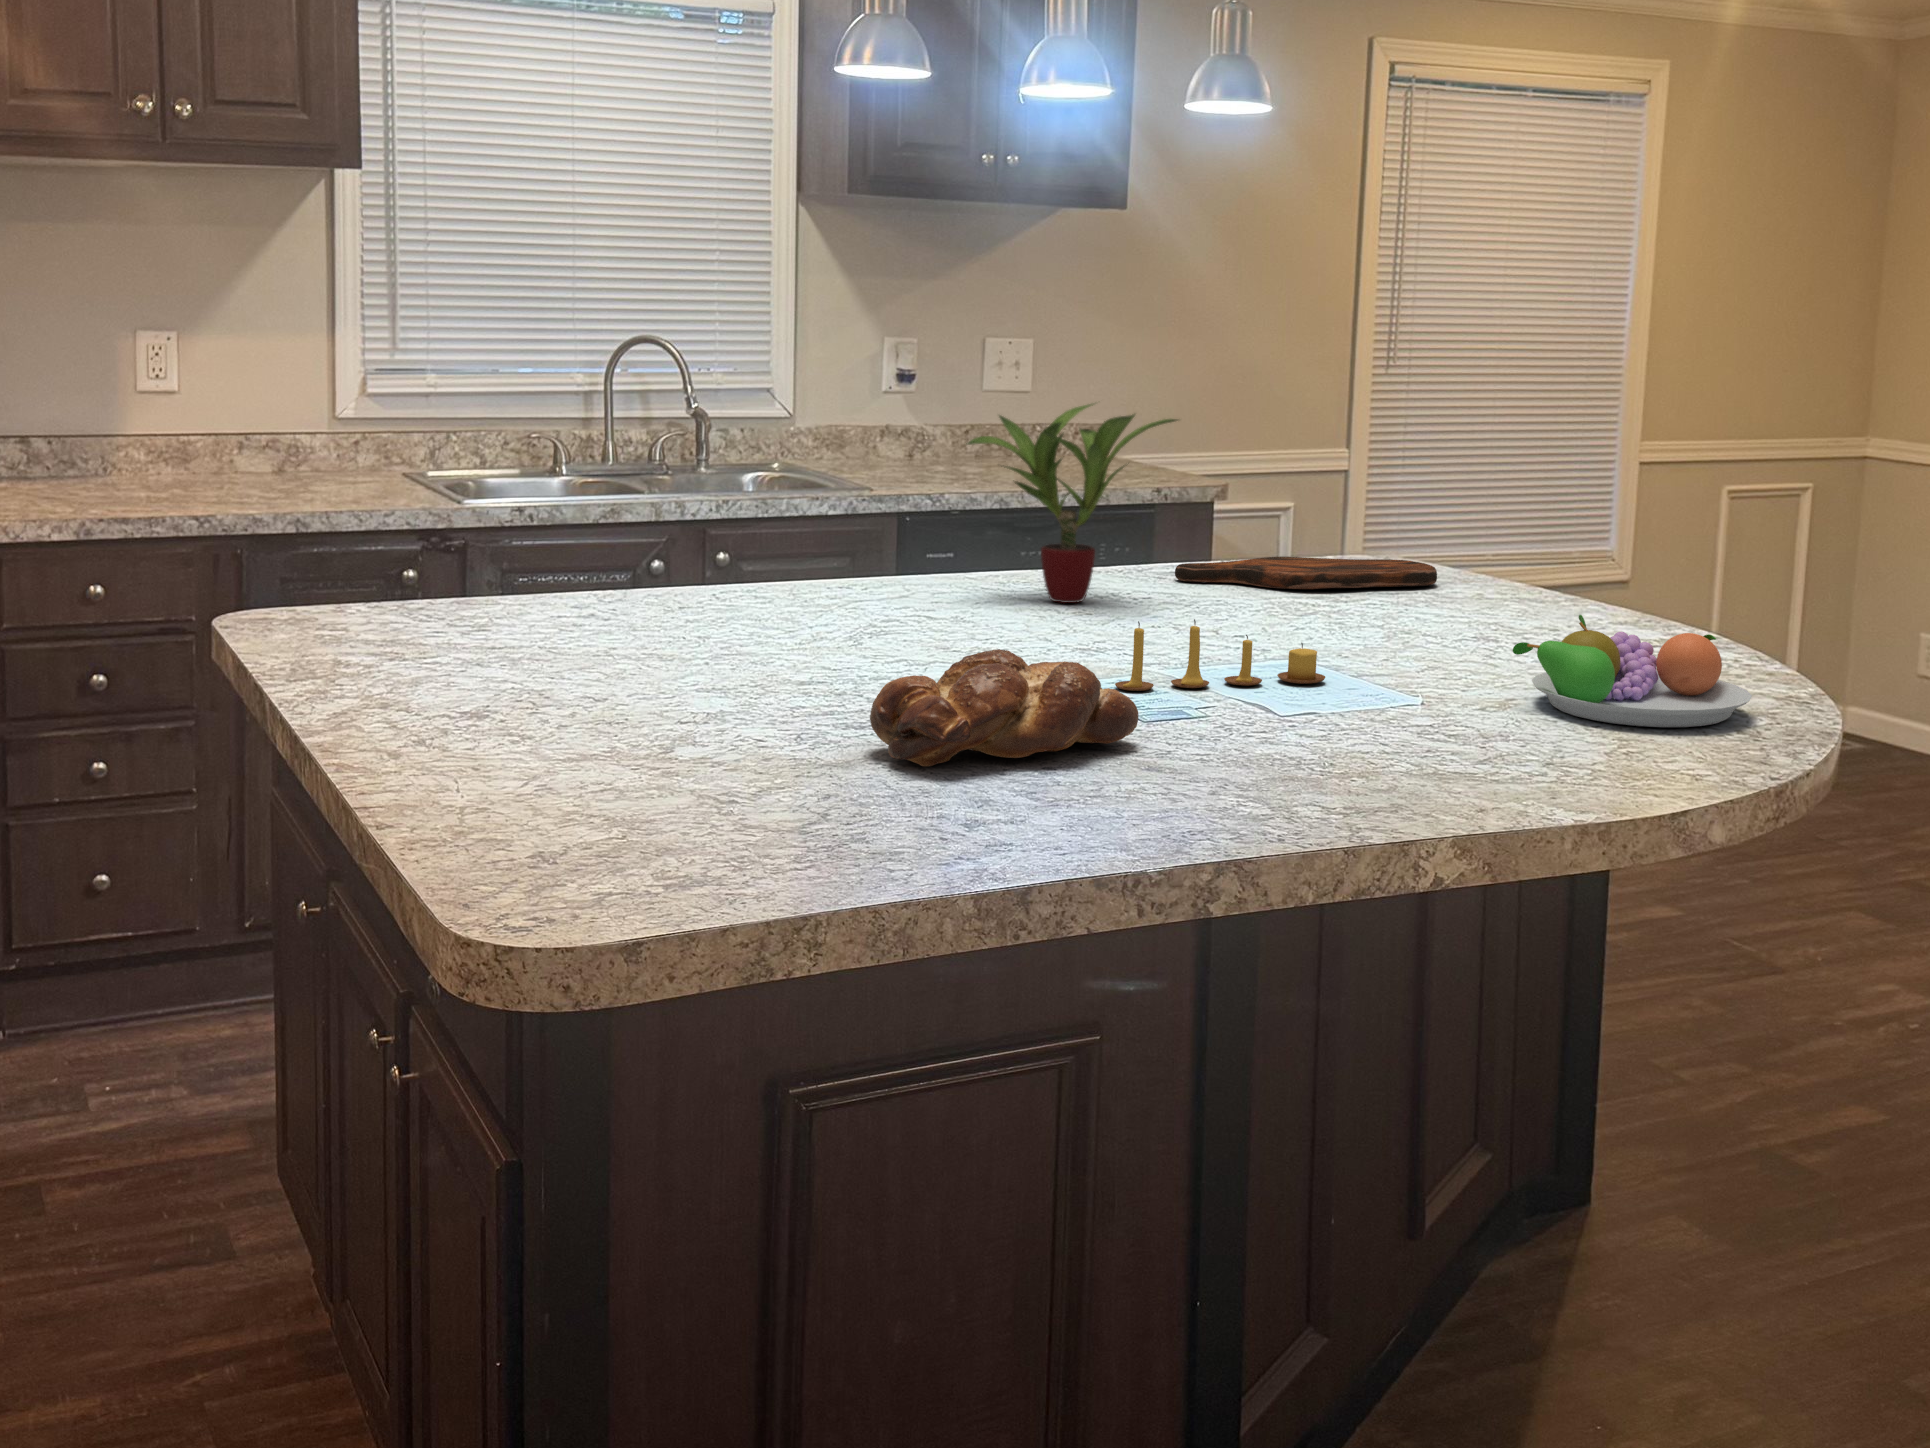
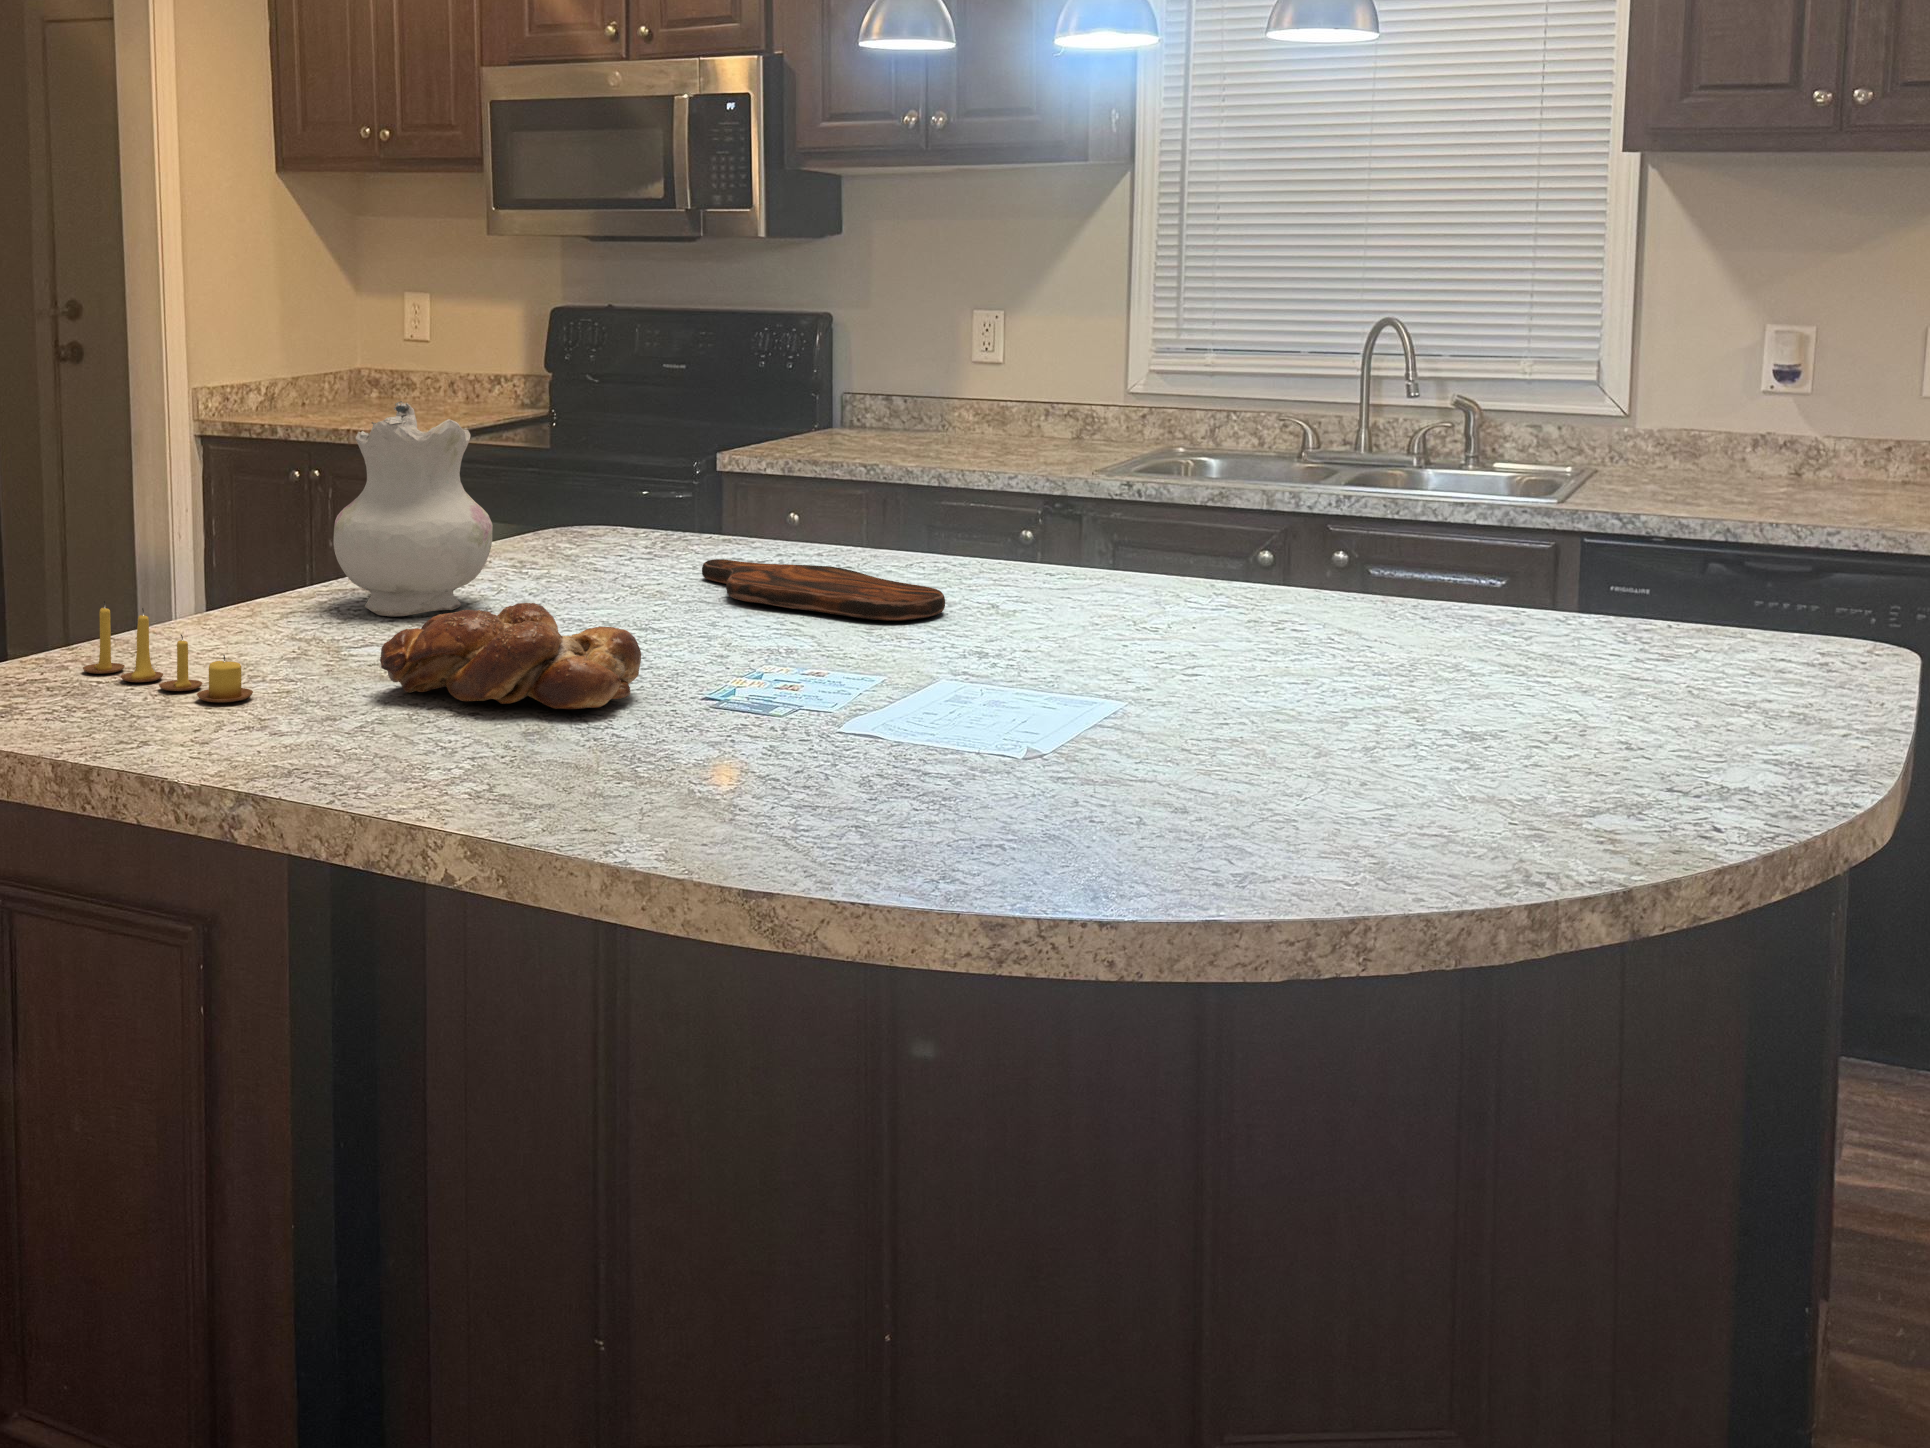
potted plant: present [966,404,1177,603] -> none [1080,389,1304,620]
ceramic pitcher: none [418,458,623,720] -> present [333,401,493,616]
cutting board: present [1175,557,1437,589] -> present [702,559,945,621]
fruit bowl: present [1513,615,1752,727] -> none [1062,689,1371,863]
candle: present [1115,619,1325,691] -> present [83,601,253,702]

